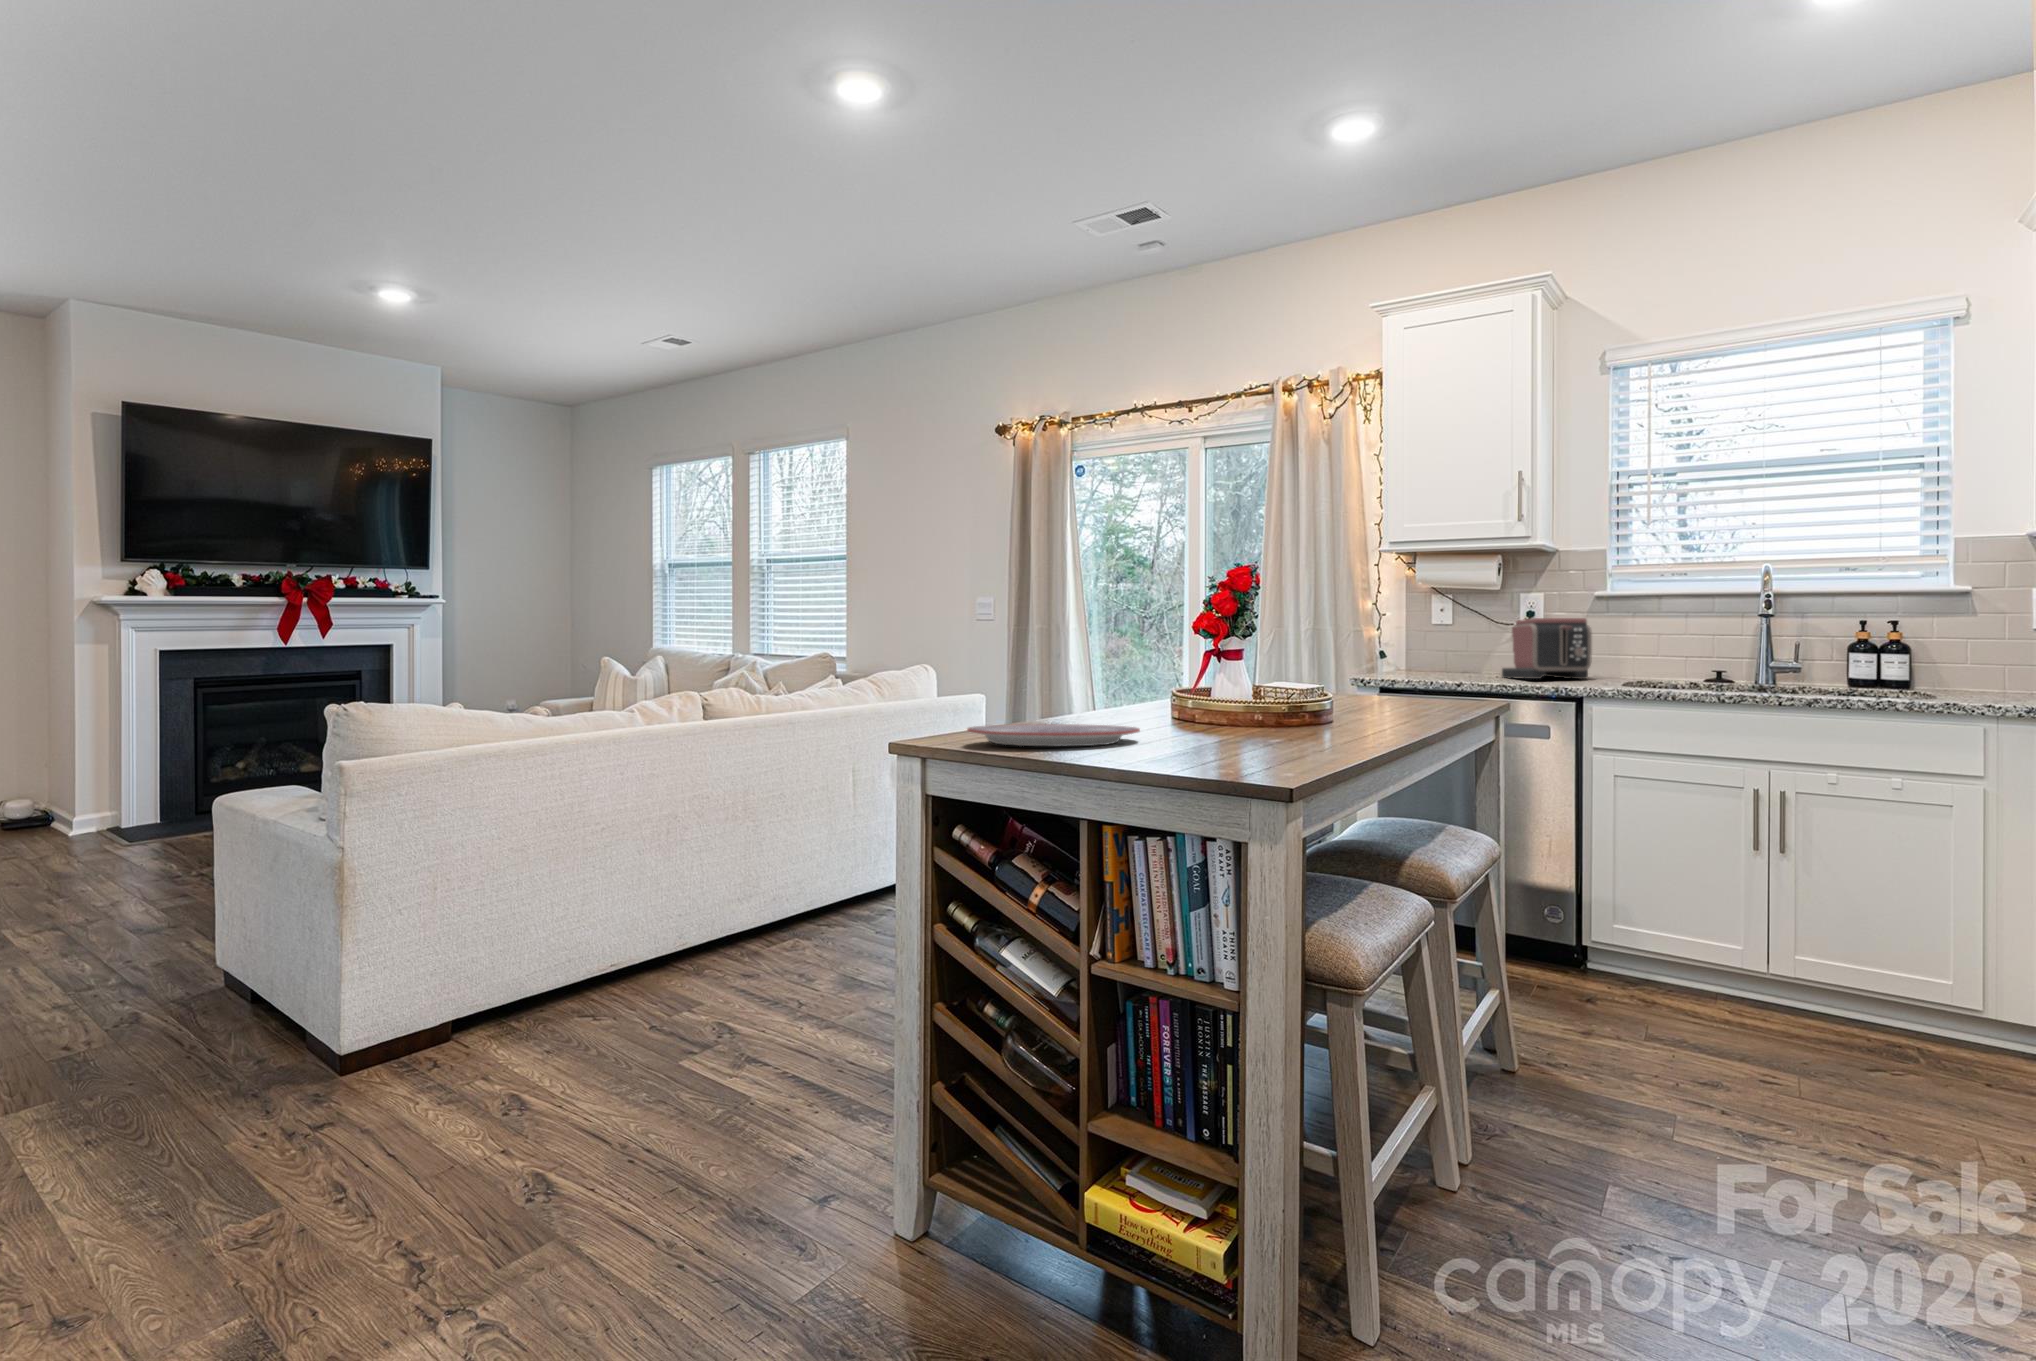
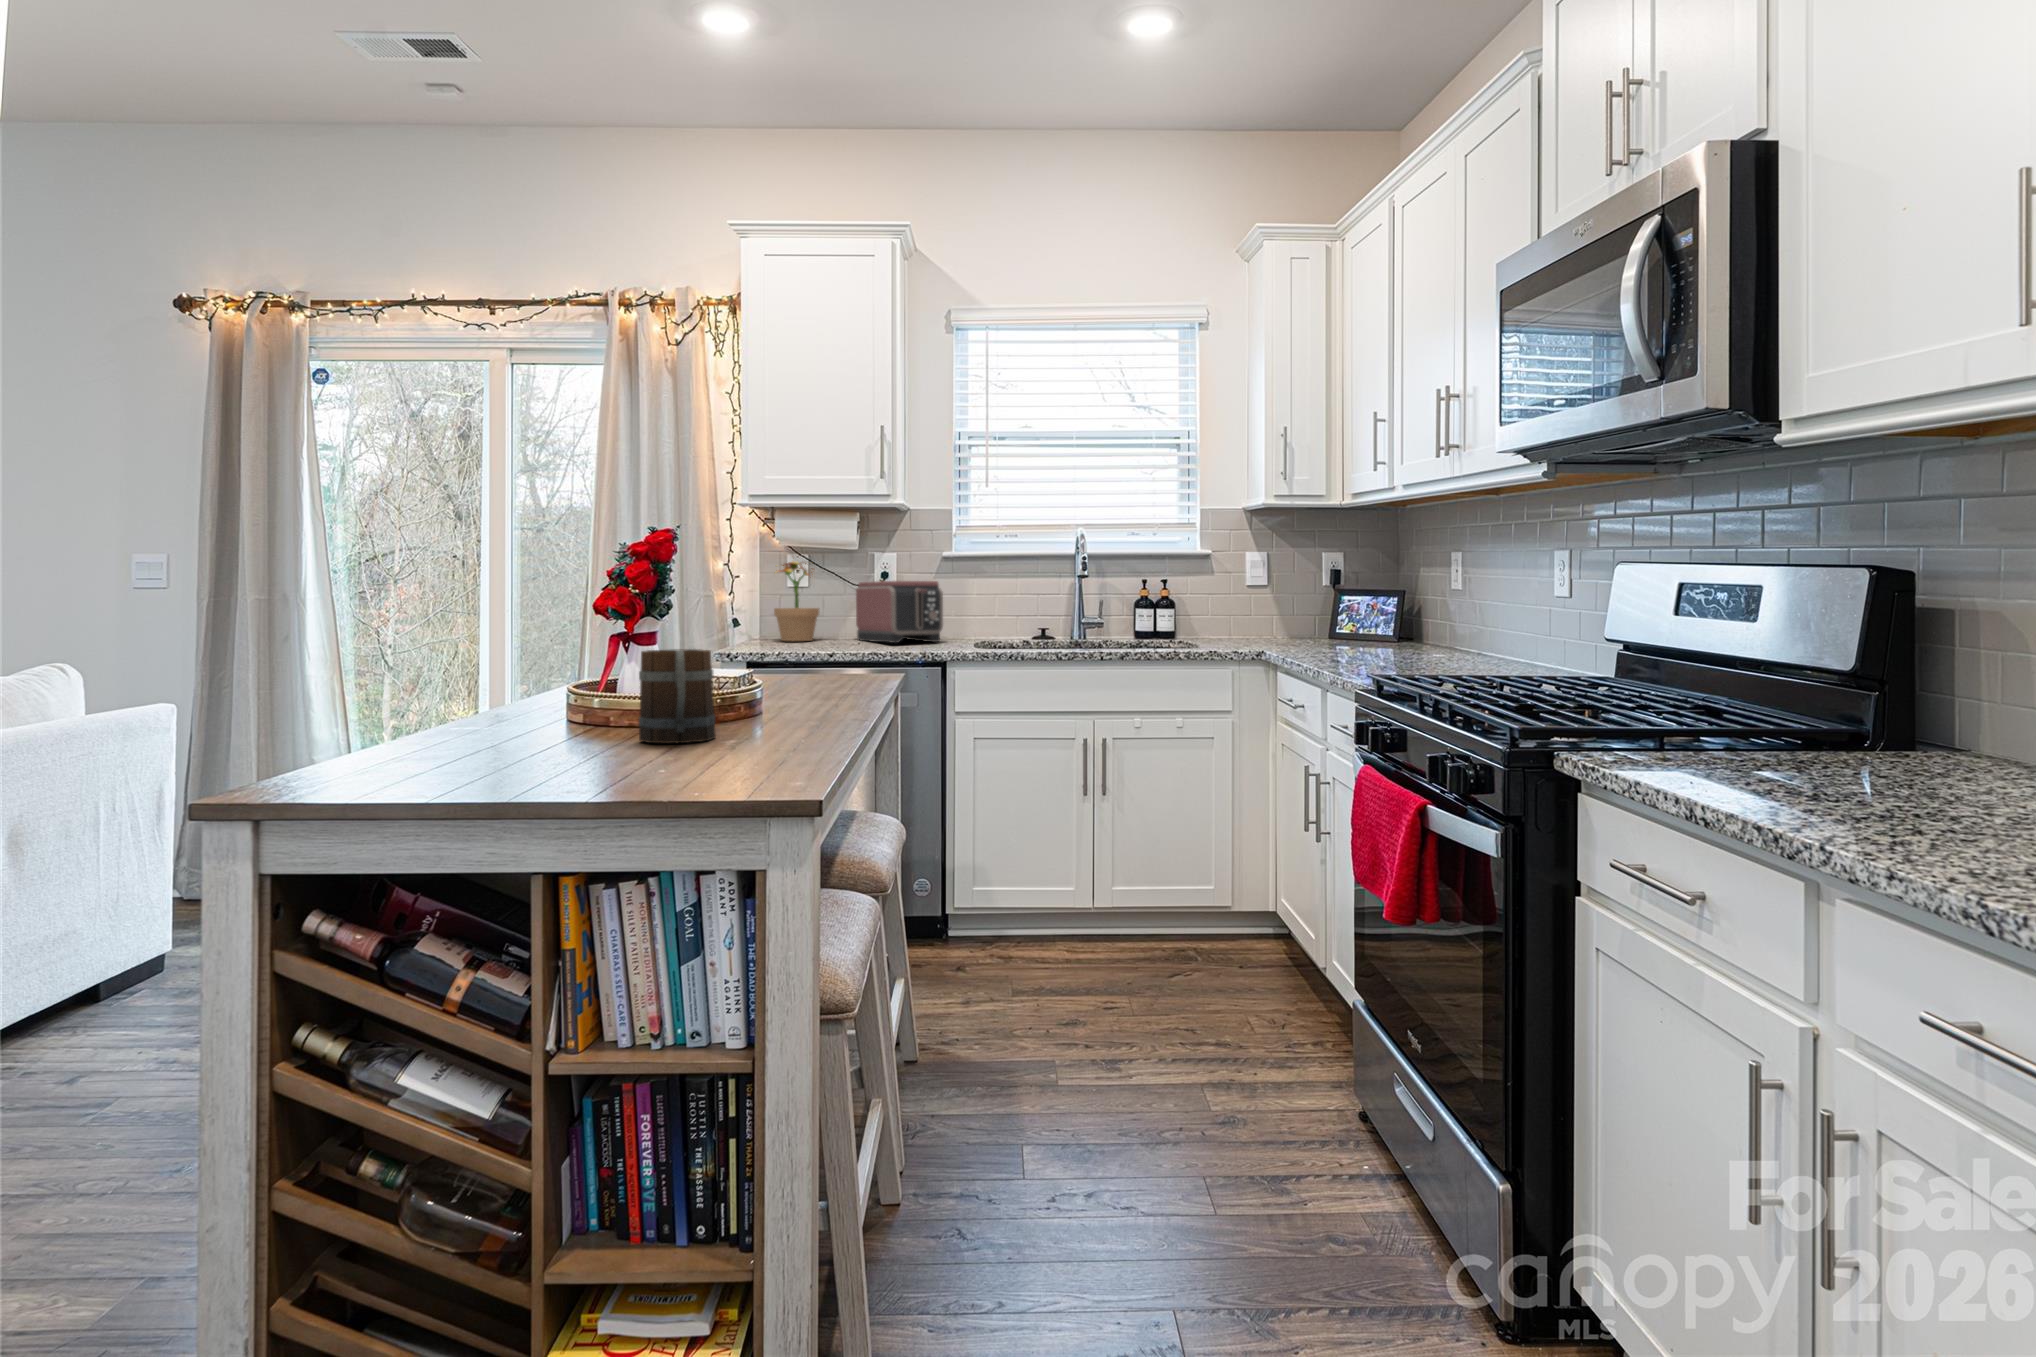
potted plant: none [1419,598,1464,678] -> present [774,558,819,641]
mug: none [1207,650,1274,733] -> present [638,649,716,743]
plate: present [967,724,1140,746] -> none [344,744,581,785]

